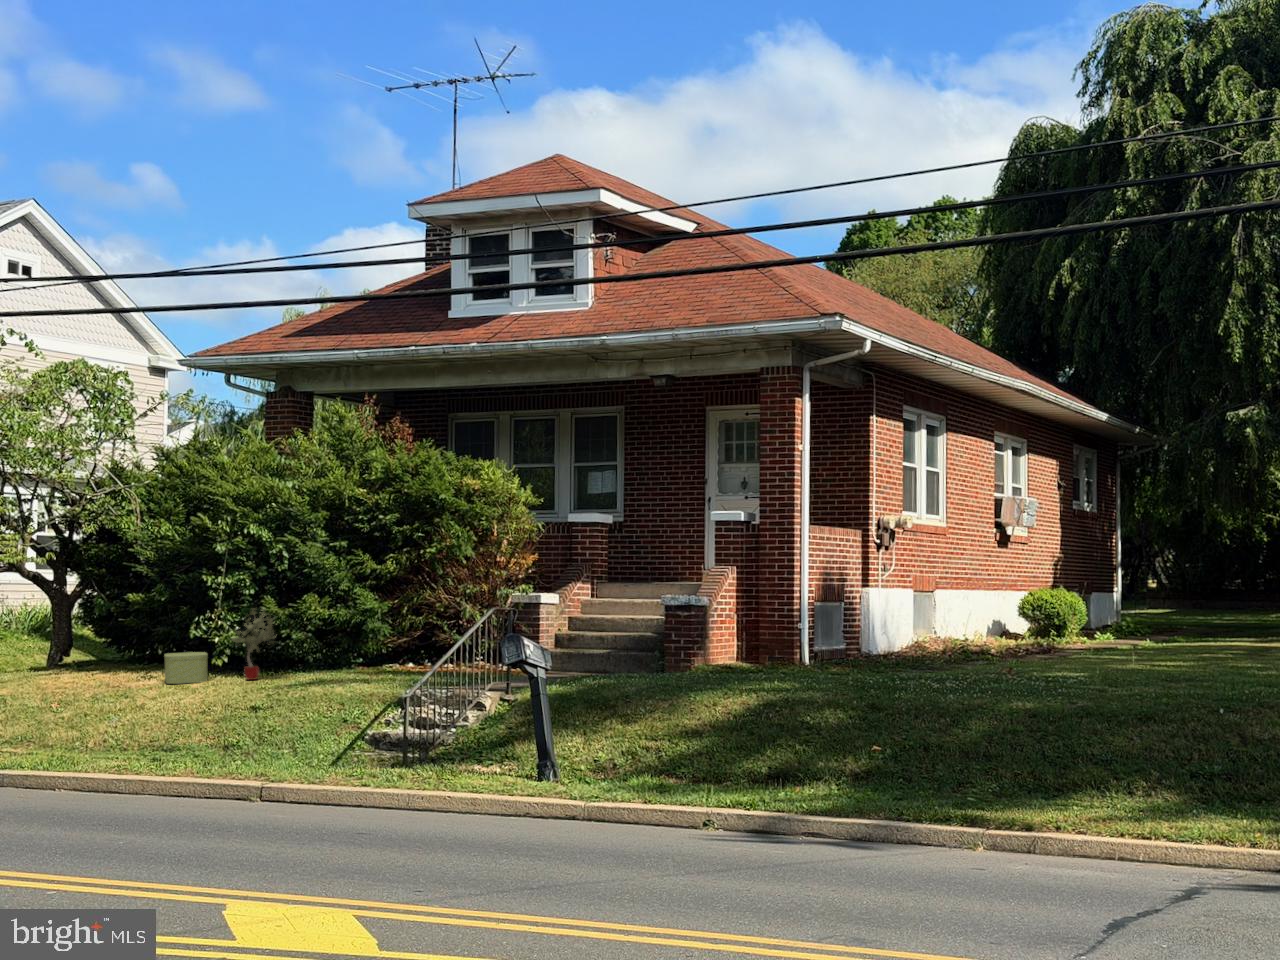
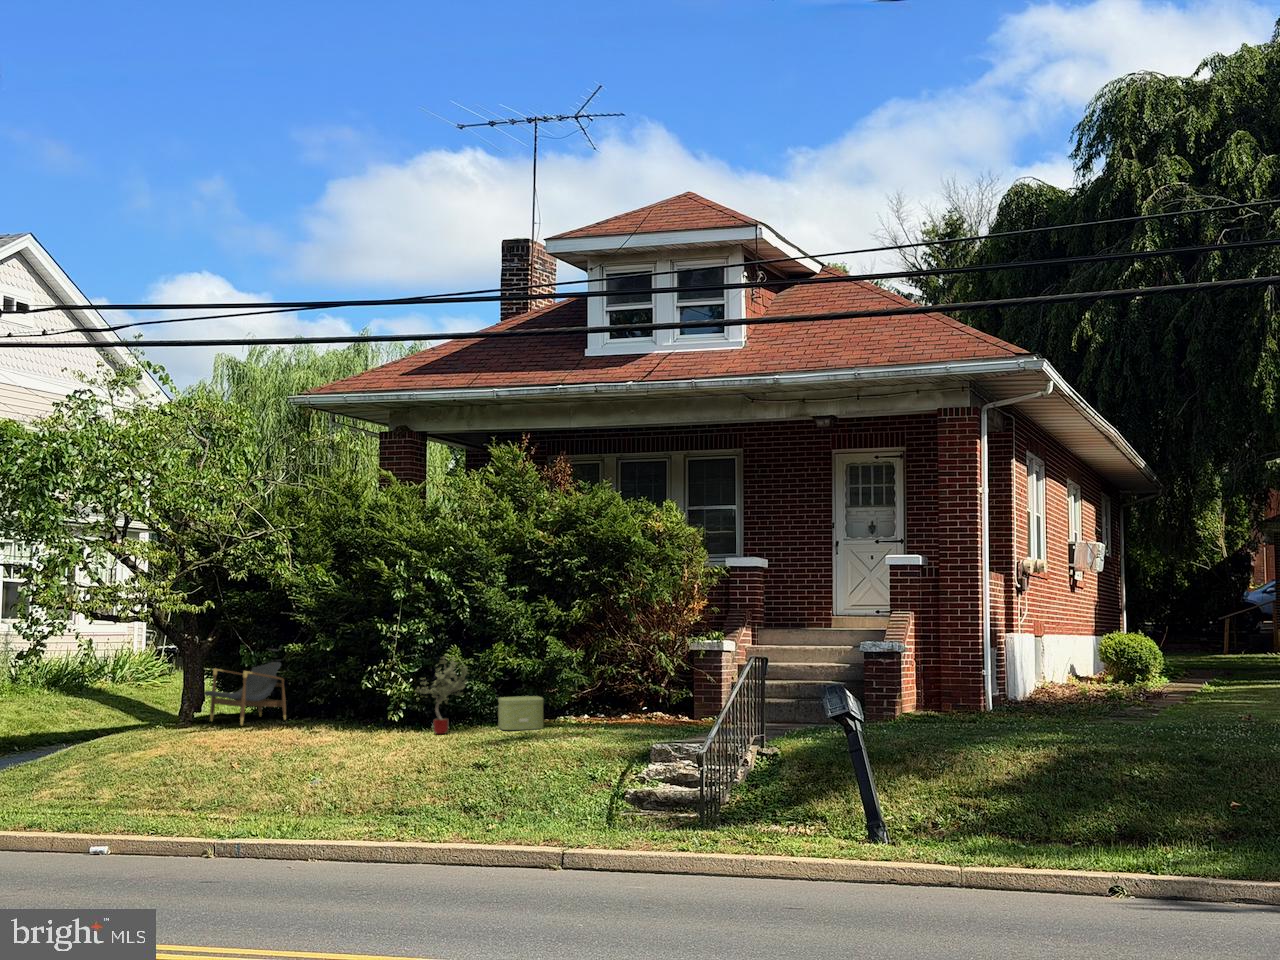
lounge chair: none [62,599,142,671] -> present [204,649,286,725]
storage box: present [164,652,208,684] -> present [498,696,544,730]

